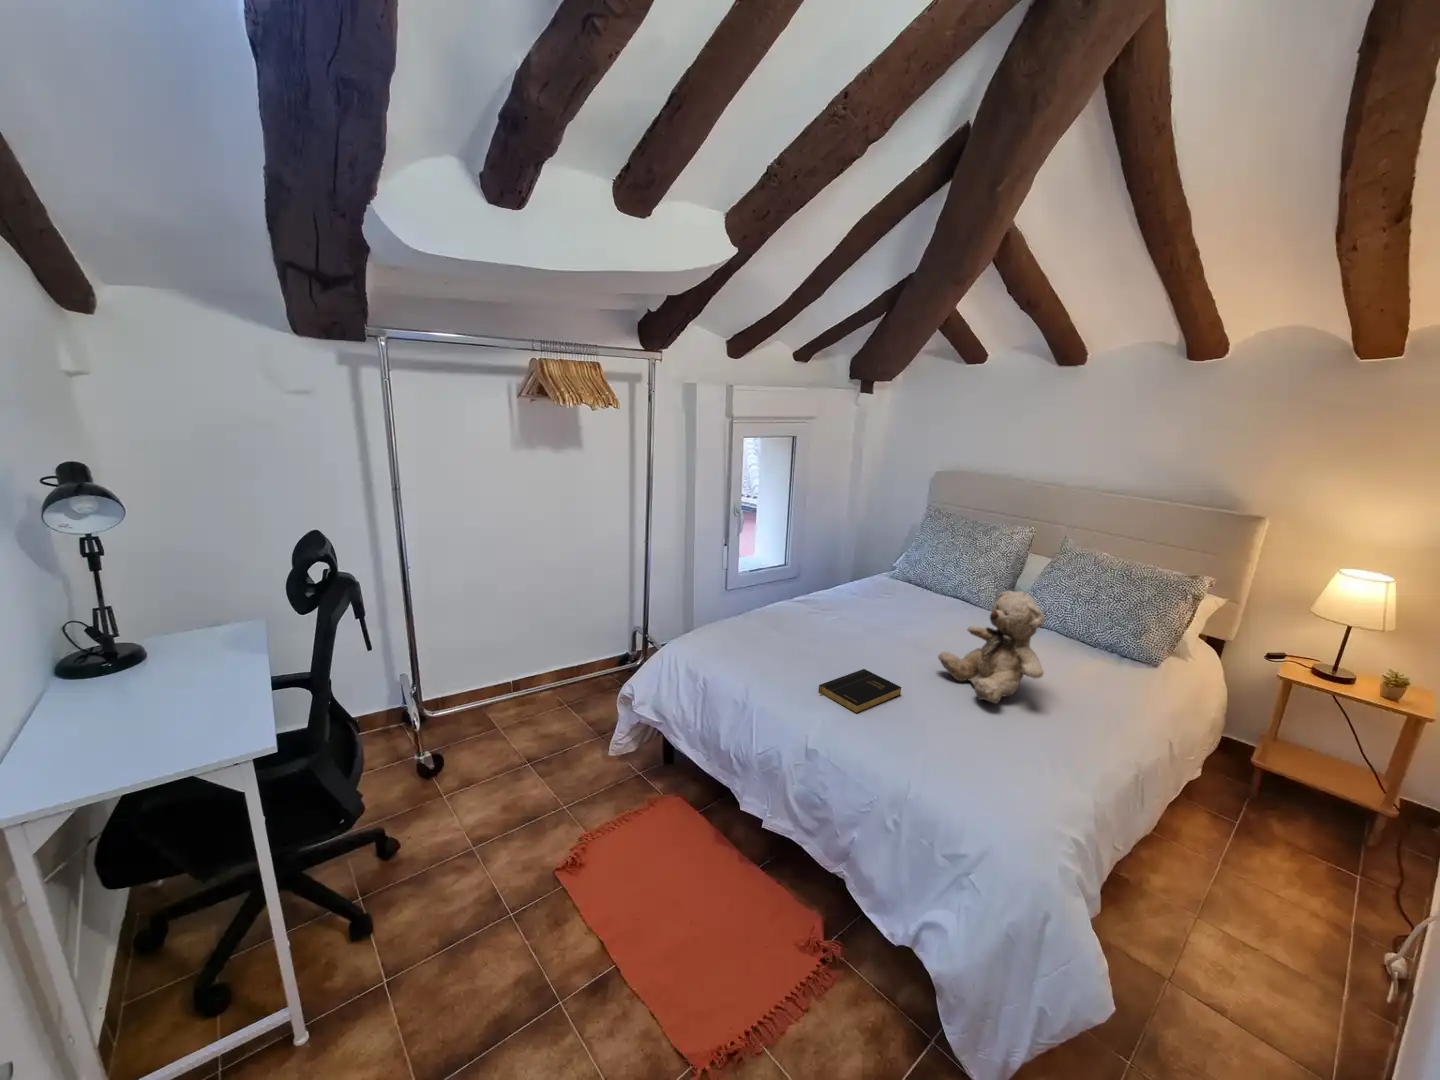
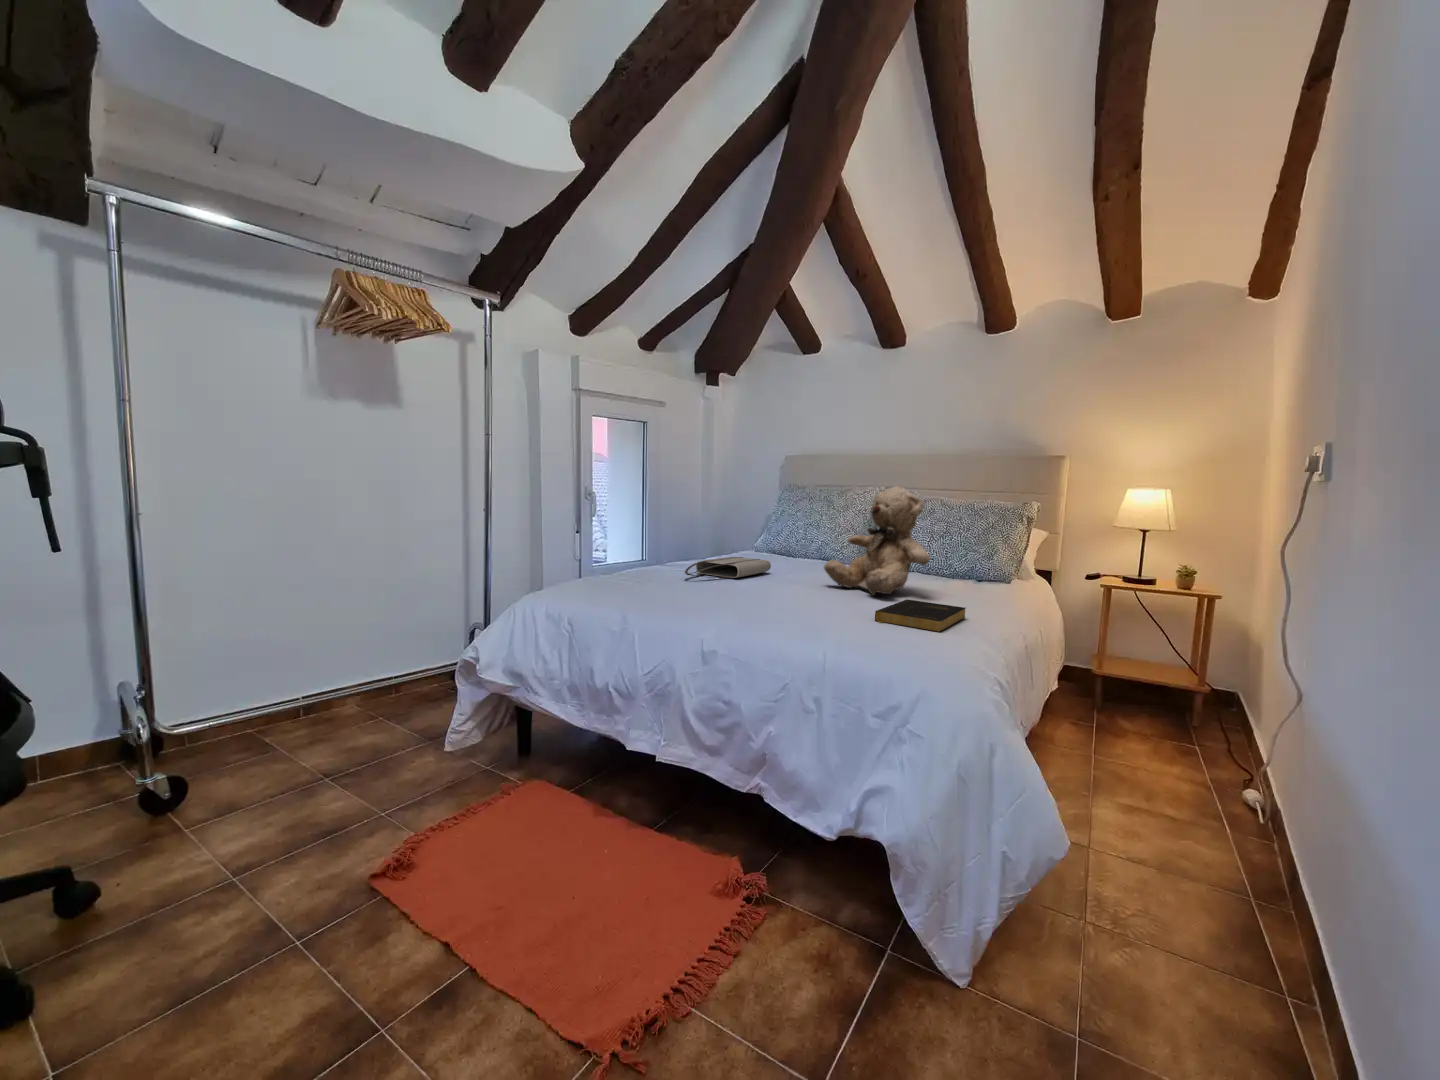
tote bag: none [806,617,892,651] -> present [685,557,771,578]
book: present [819,669,902,713] -> present [875,599,966,632]

